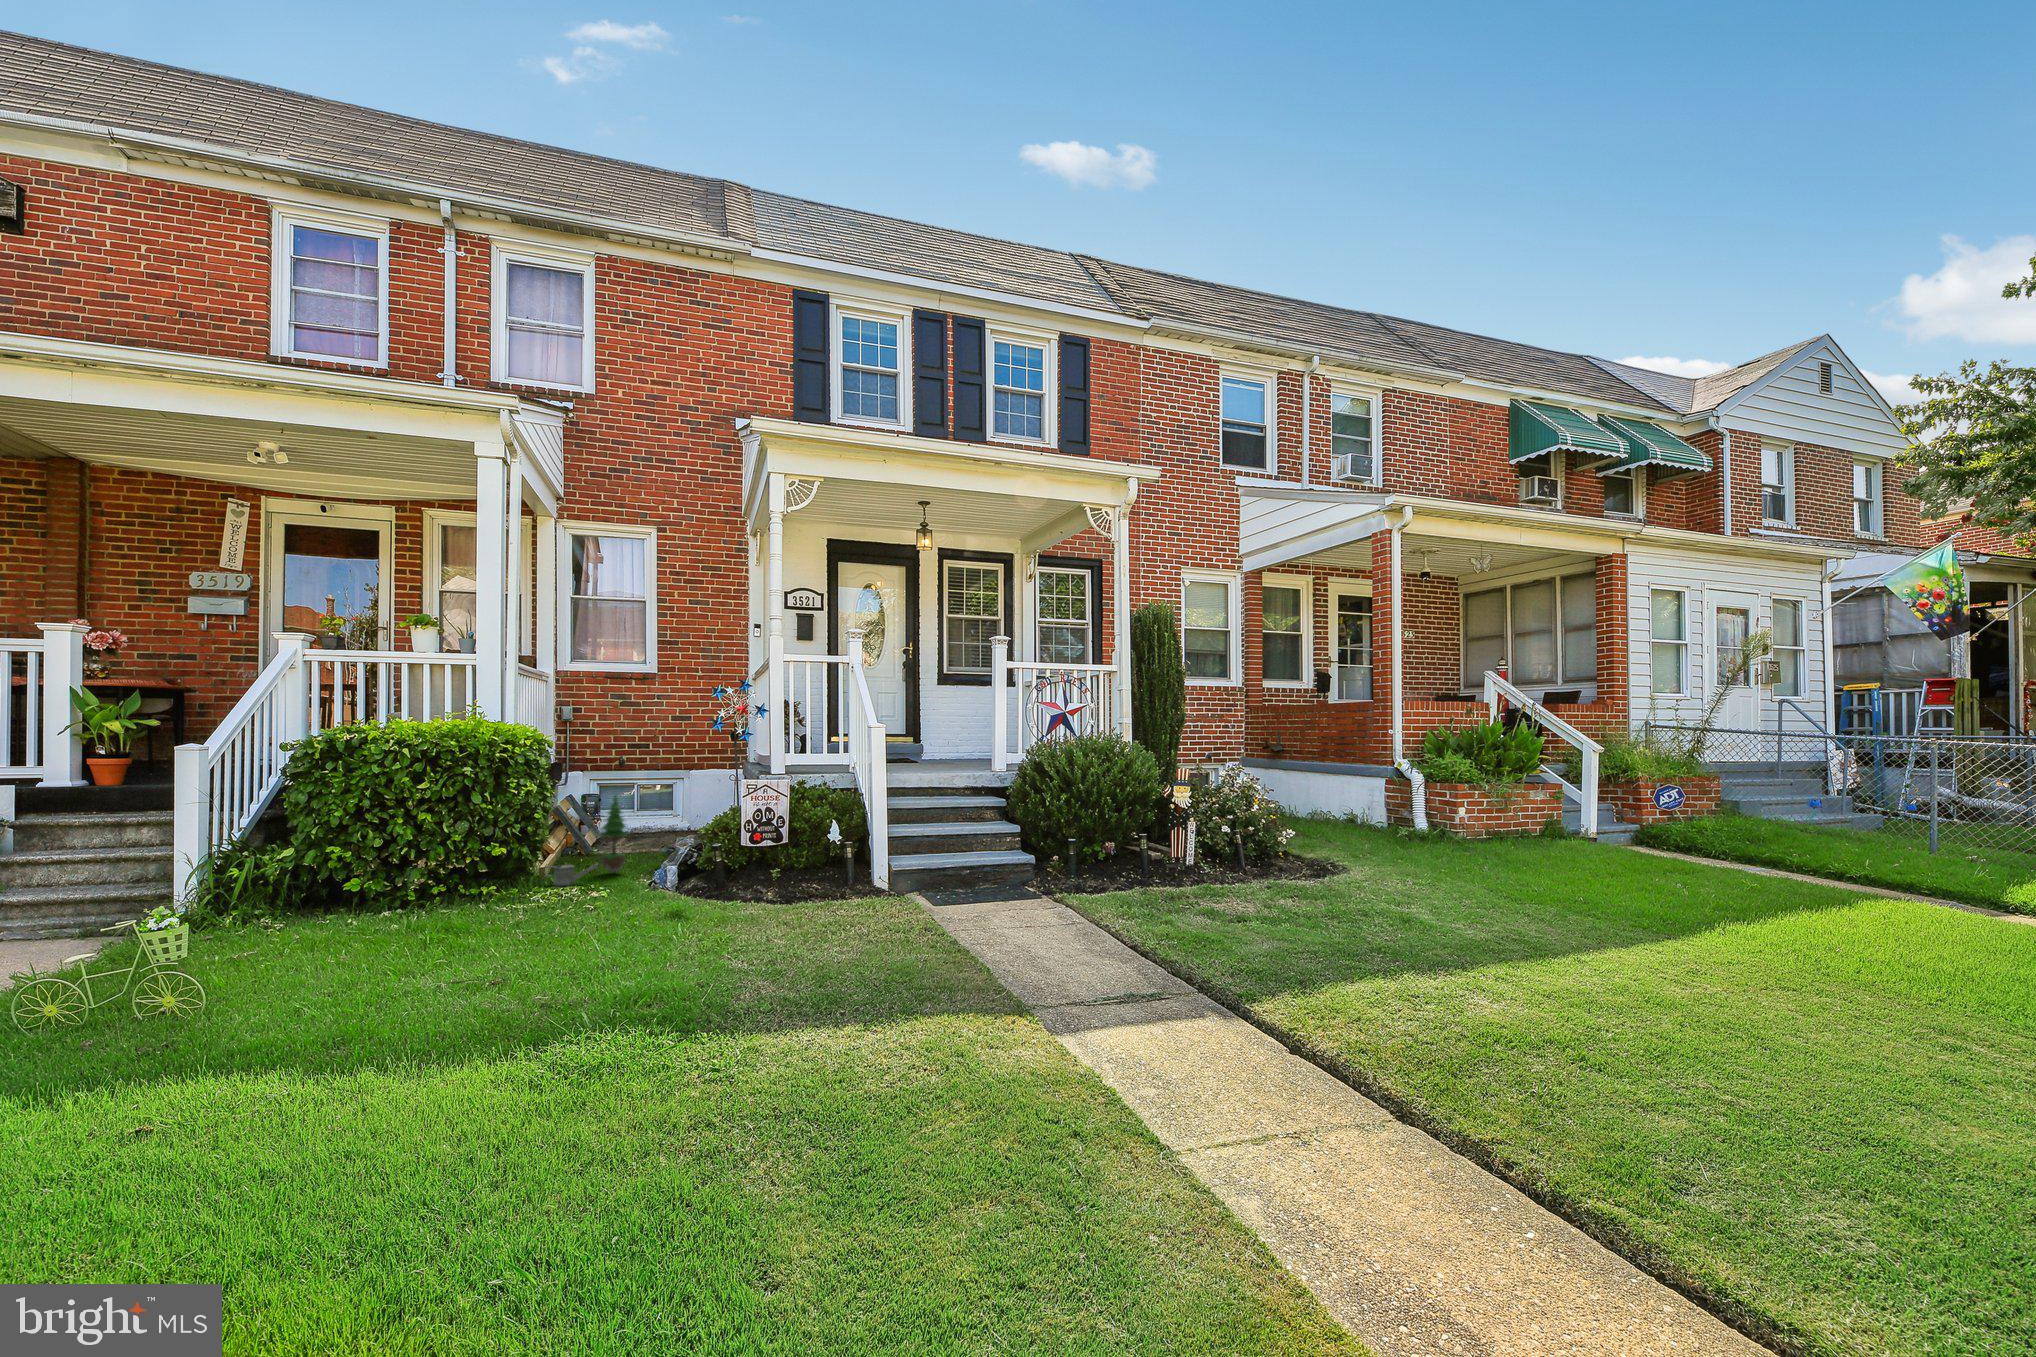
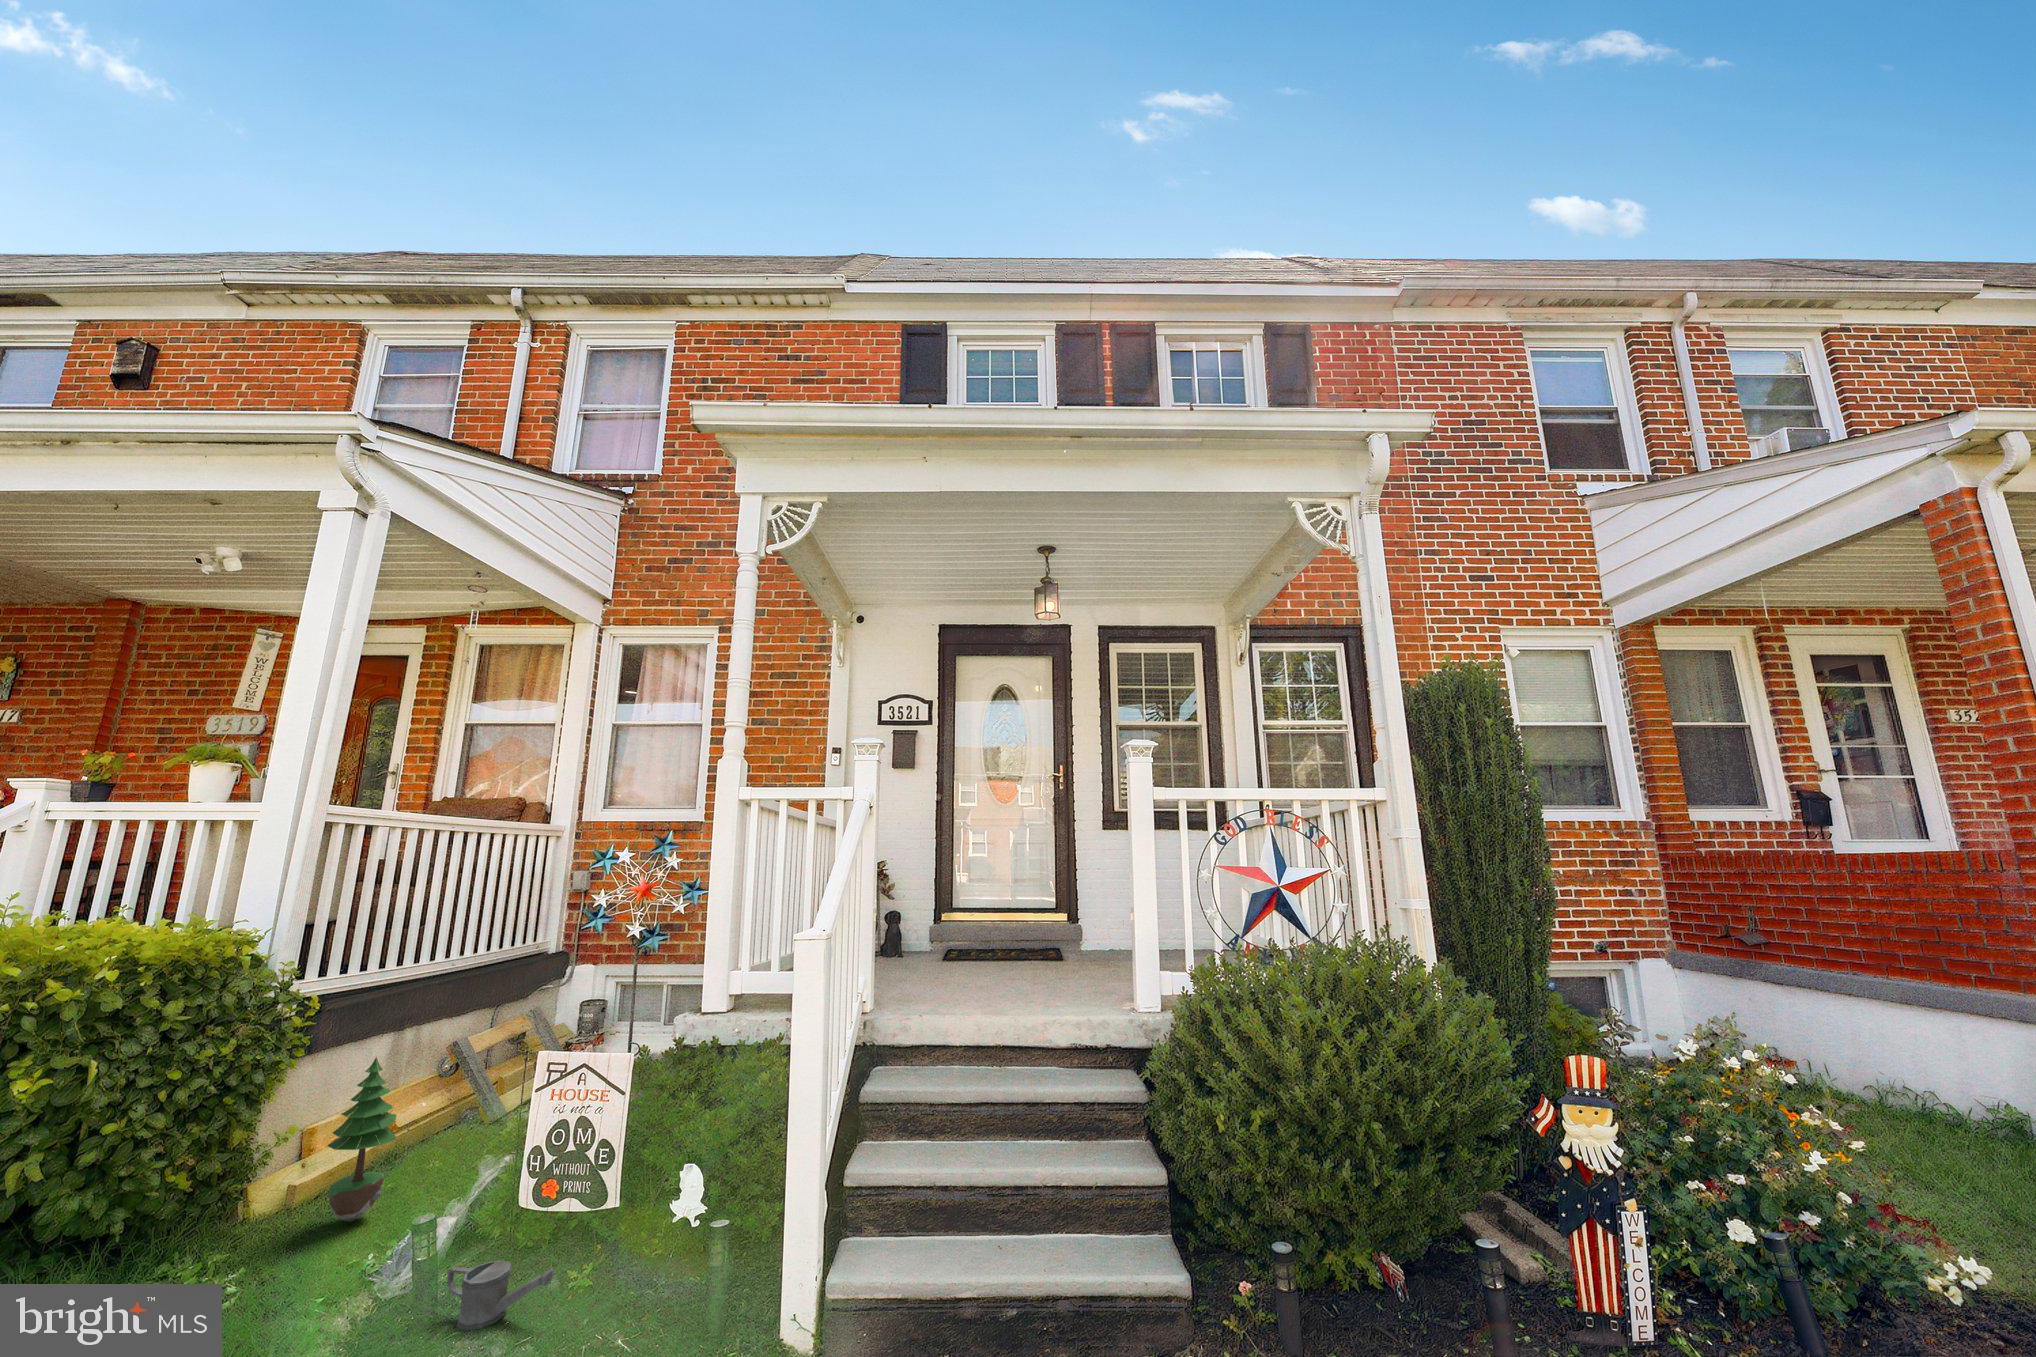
watering can: present [543,863,598,886] -> present [447,1260,554,1330]

